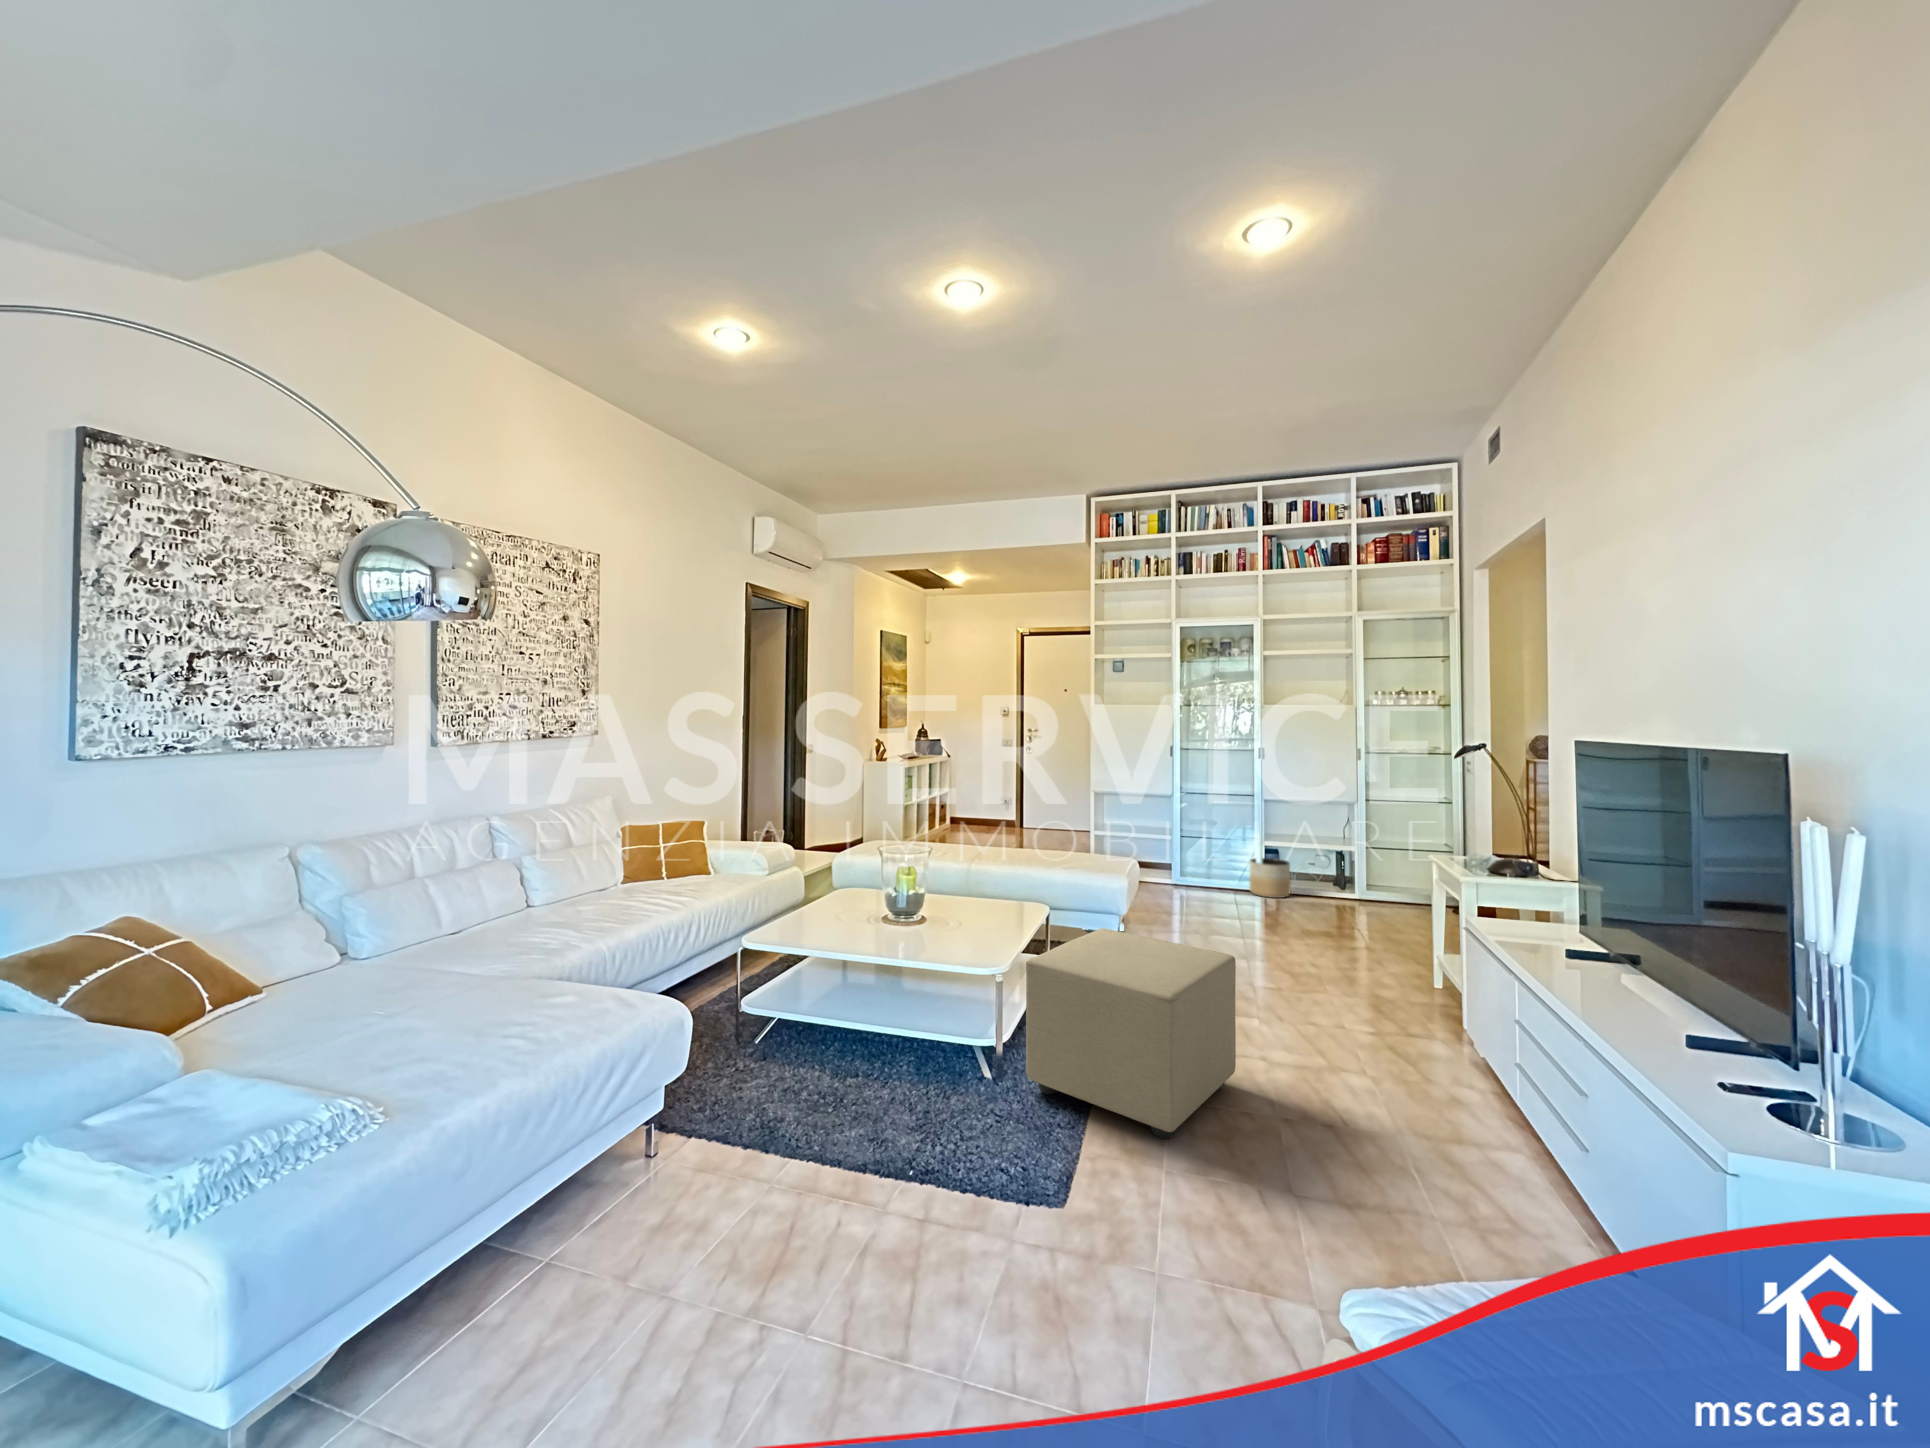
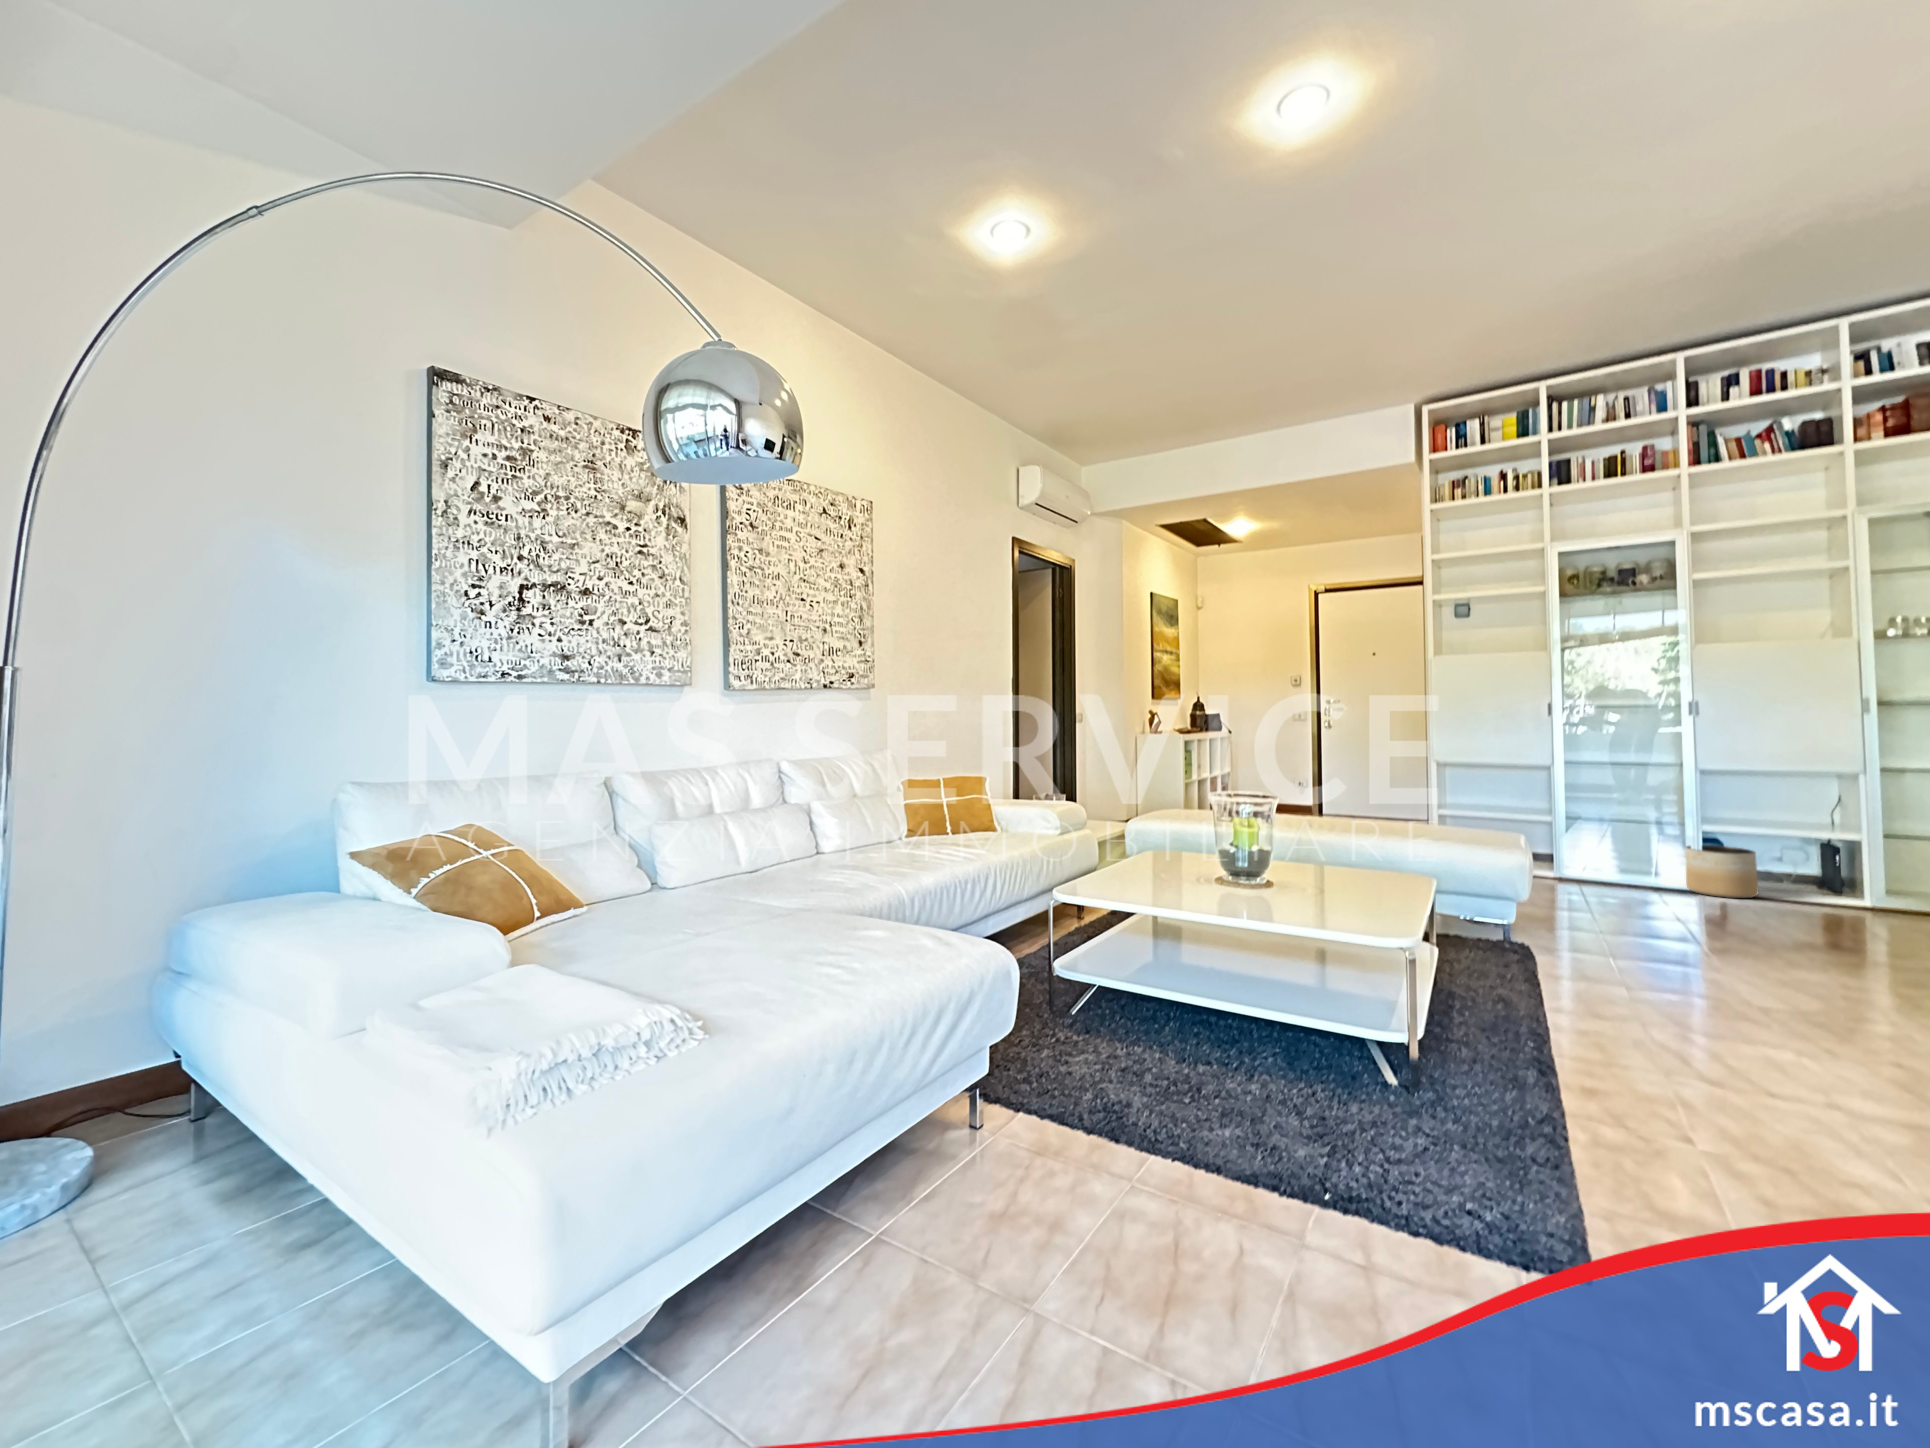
ottoman: present [1026,928,1236,1139] -> none [1453,899,1826,1205]

